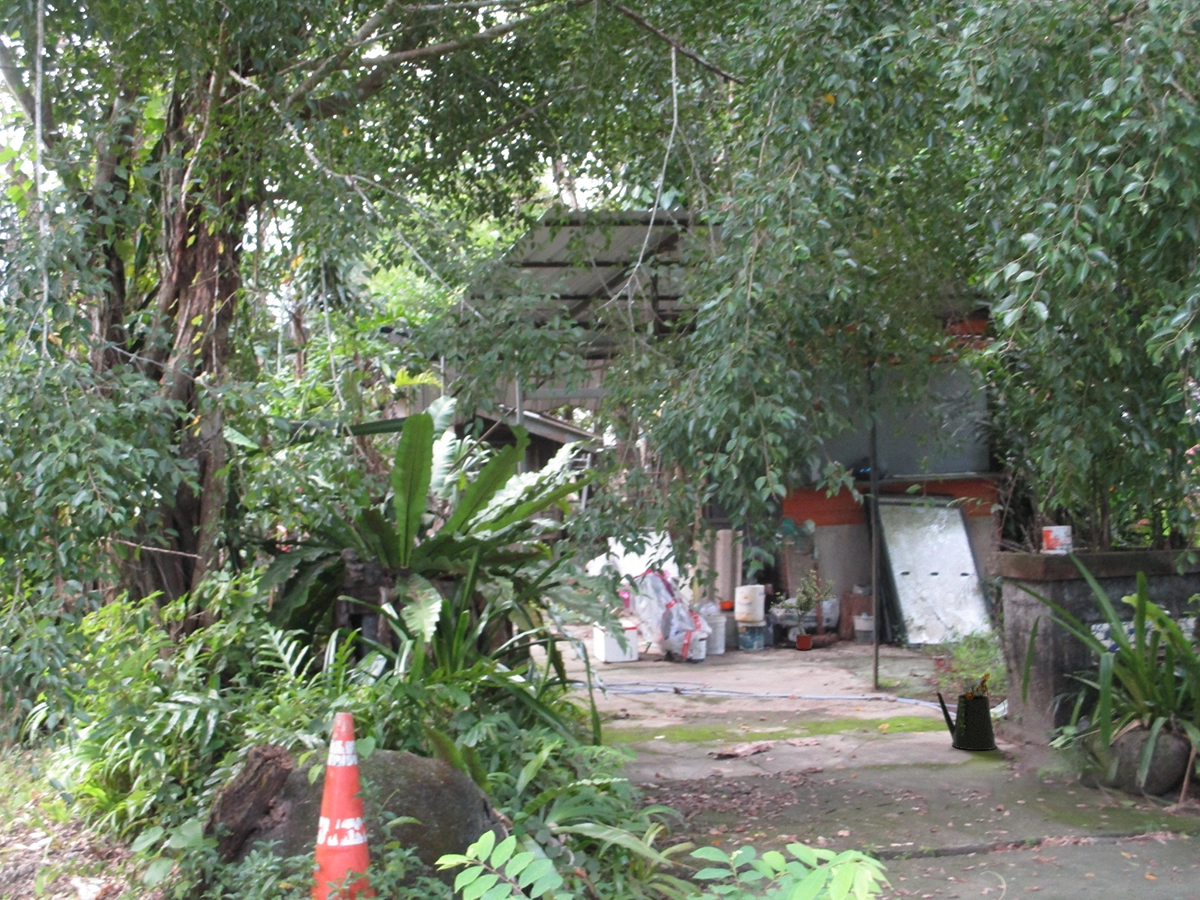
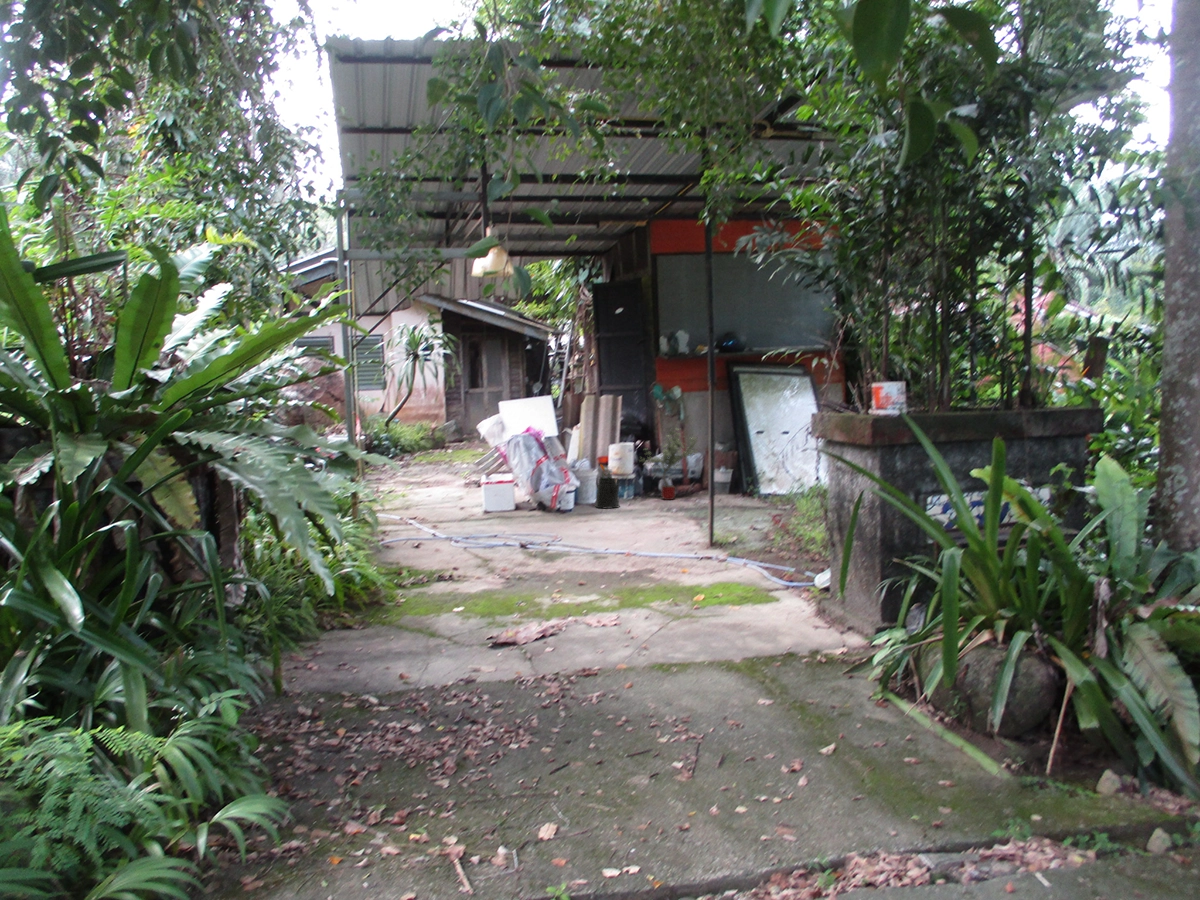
watering can: present [937,673,1004,750] -> present [596,465,620,509]

